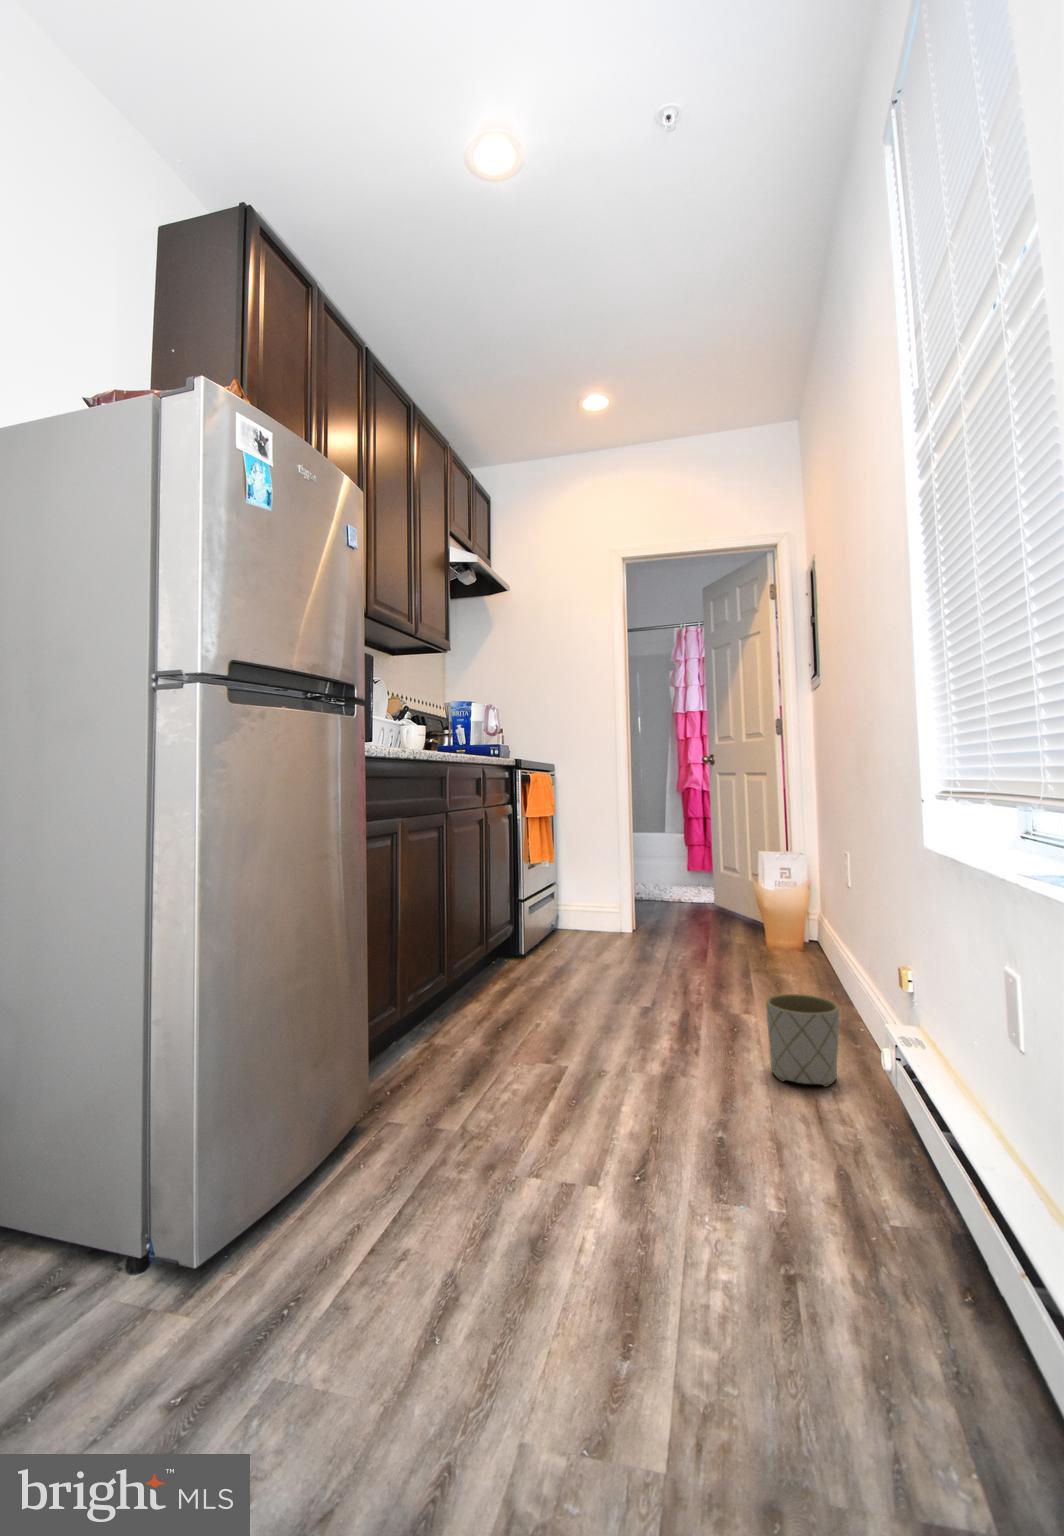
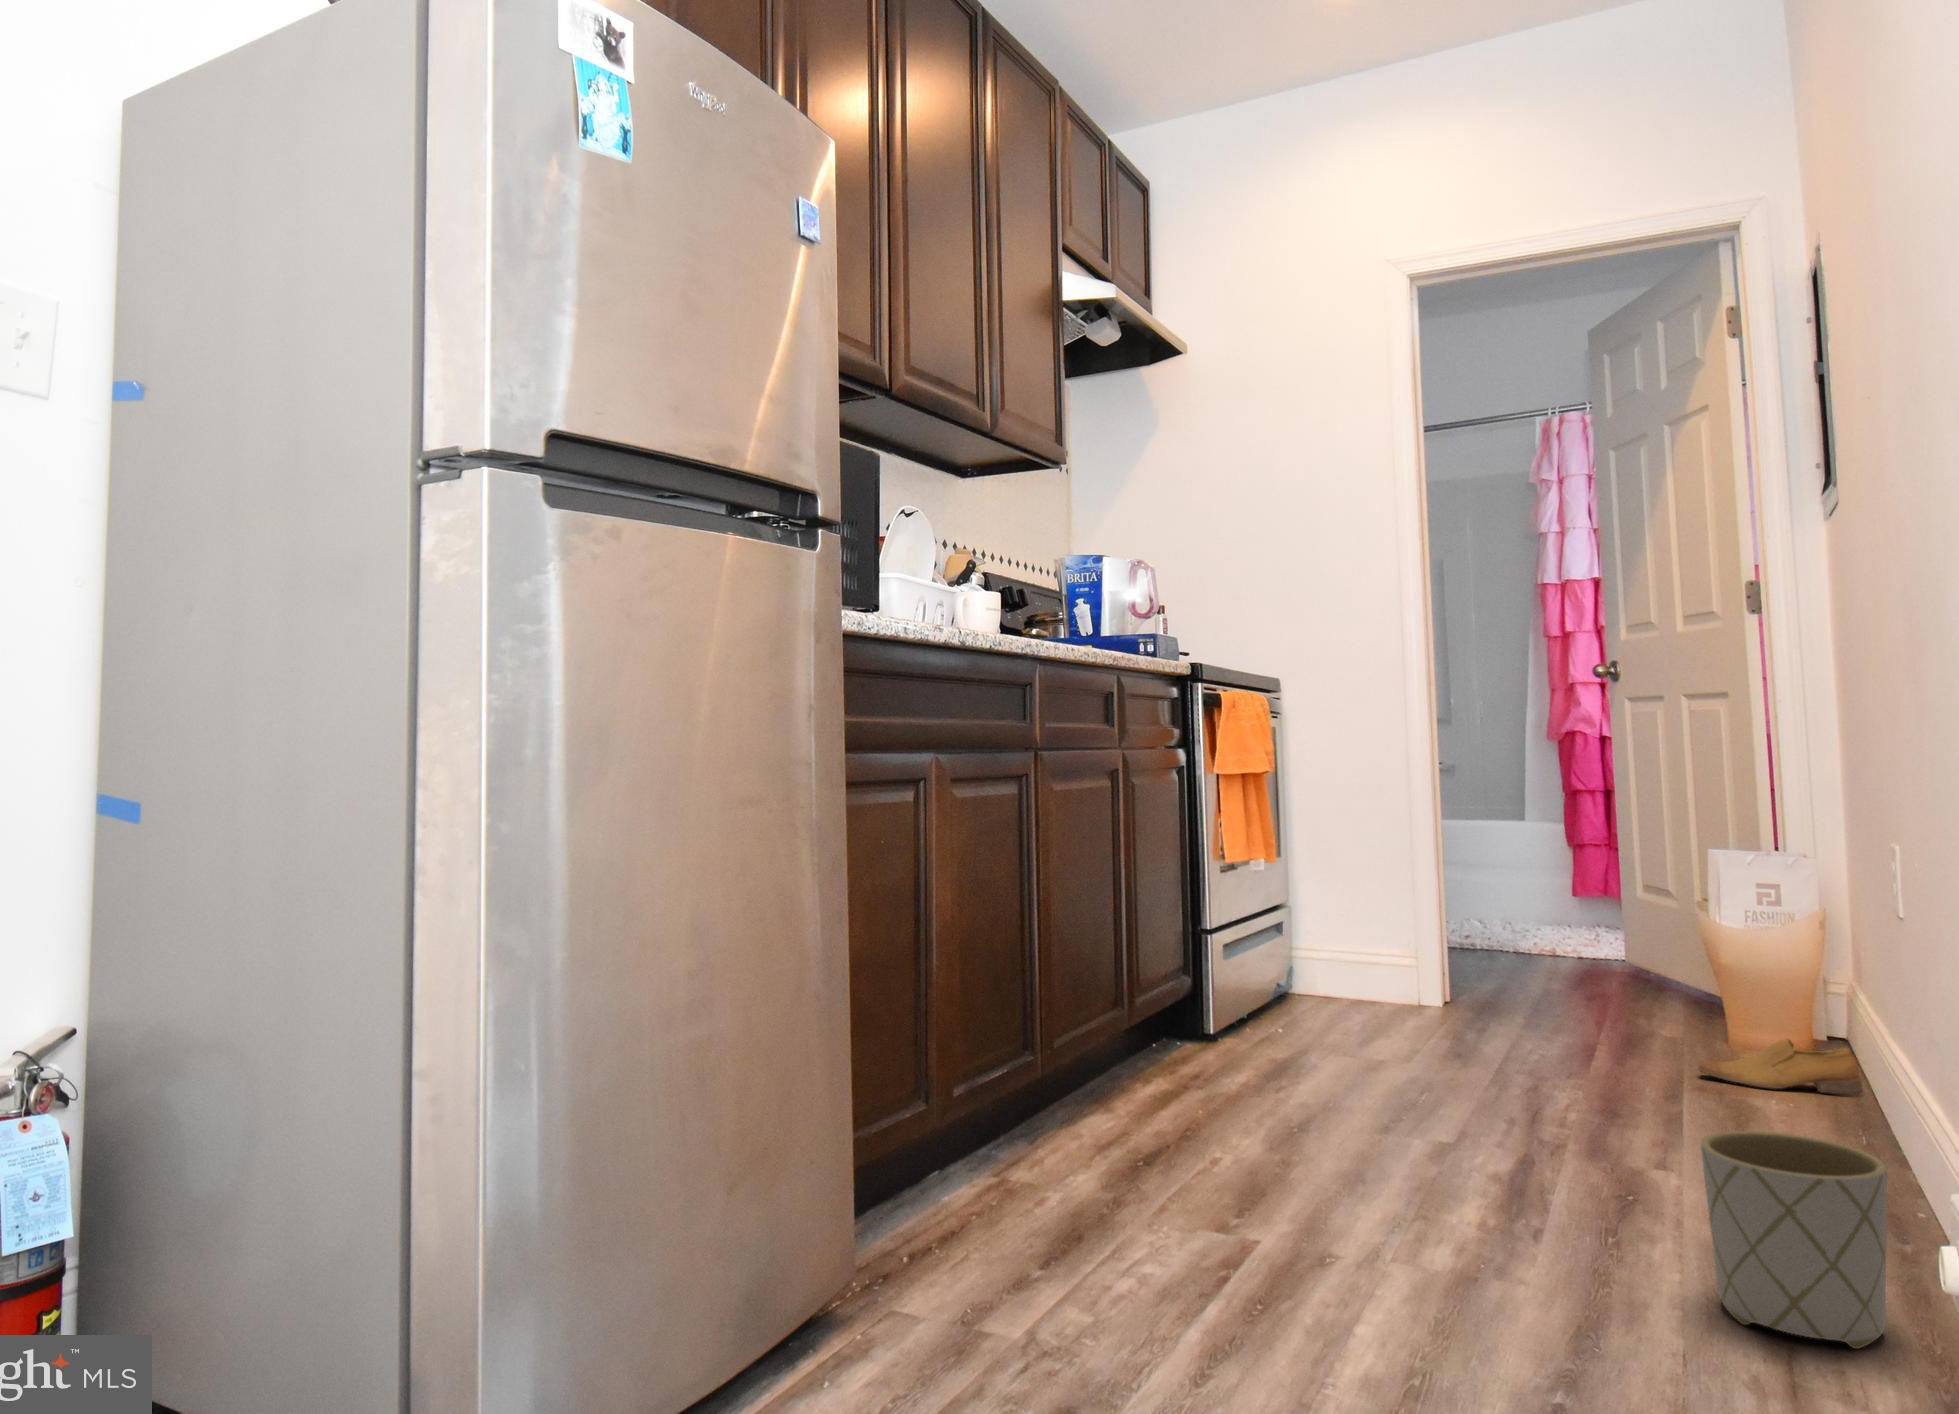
shoe: none [752,944,820,969] -> present [1698,1039,1863,1094]

